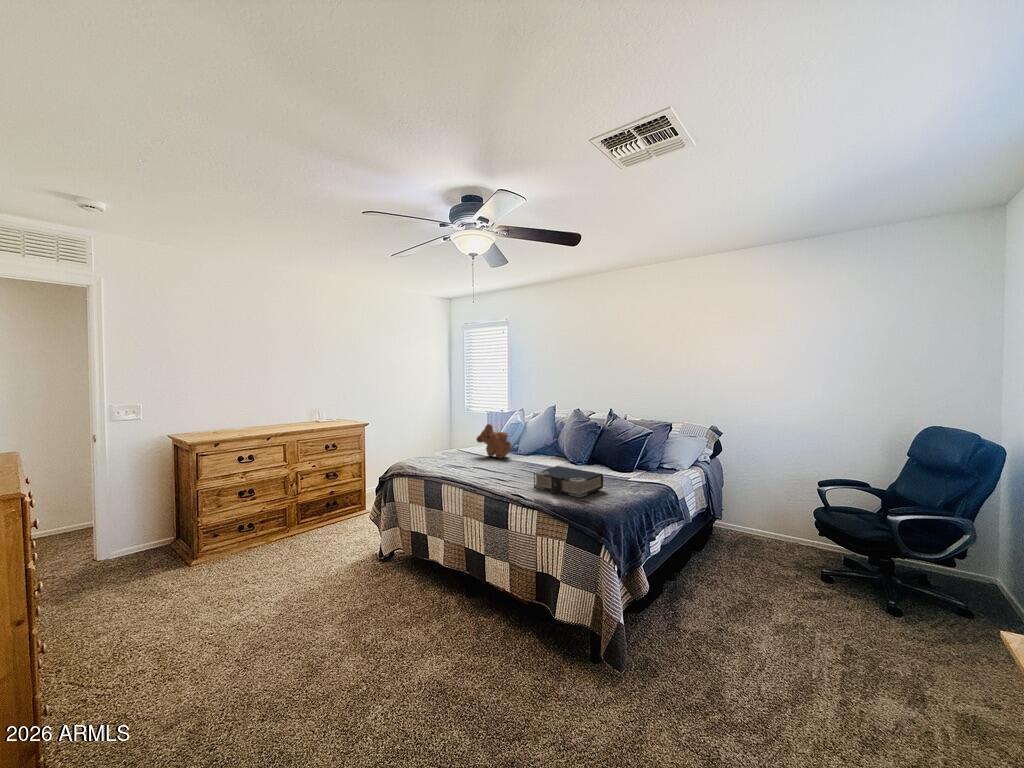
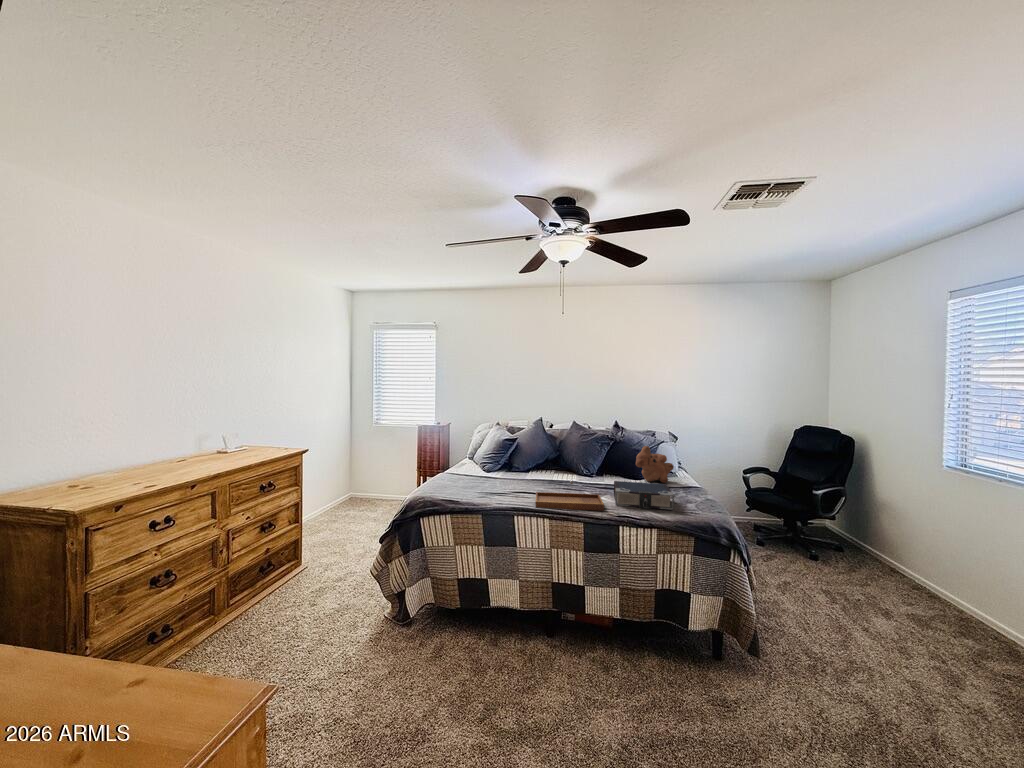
teddy bear: present [476,424,511,458] -> present [636,446,674,483]
tray: none [459,459,526,489] -> present [536,480,604,511]

